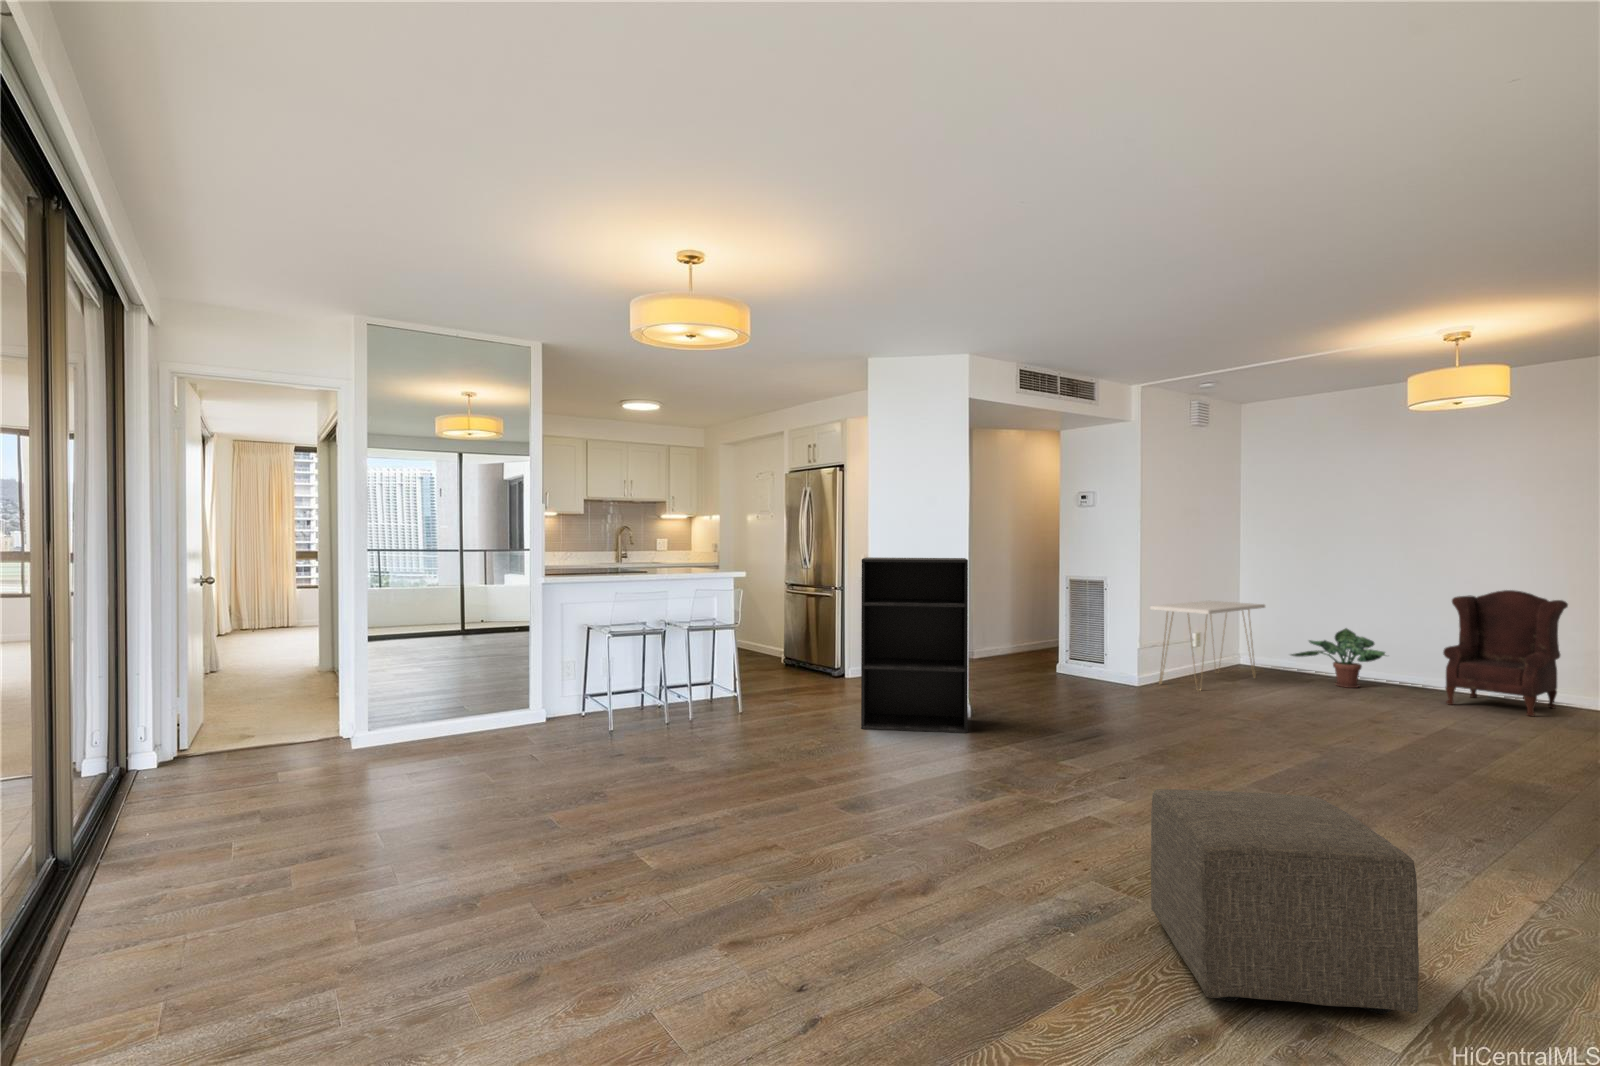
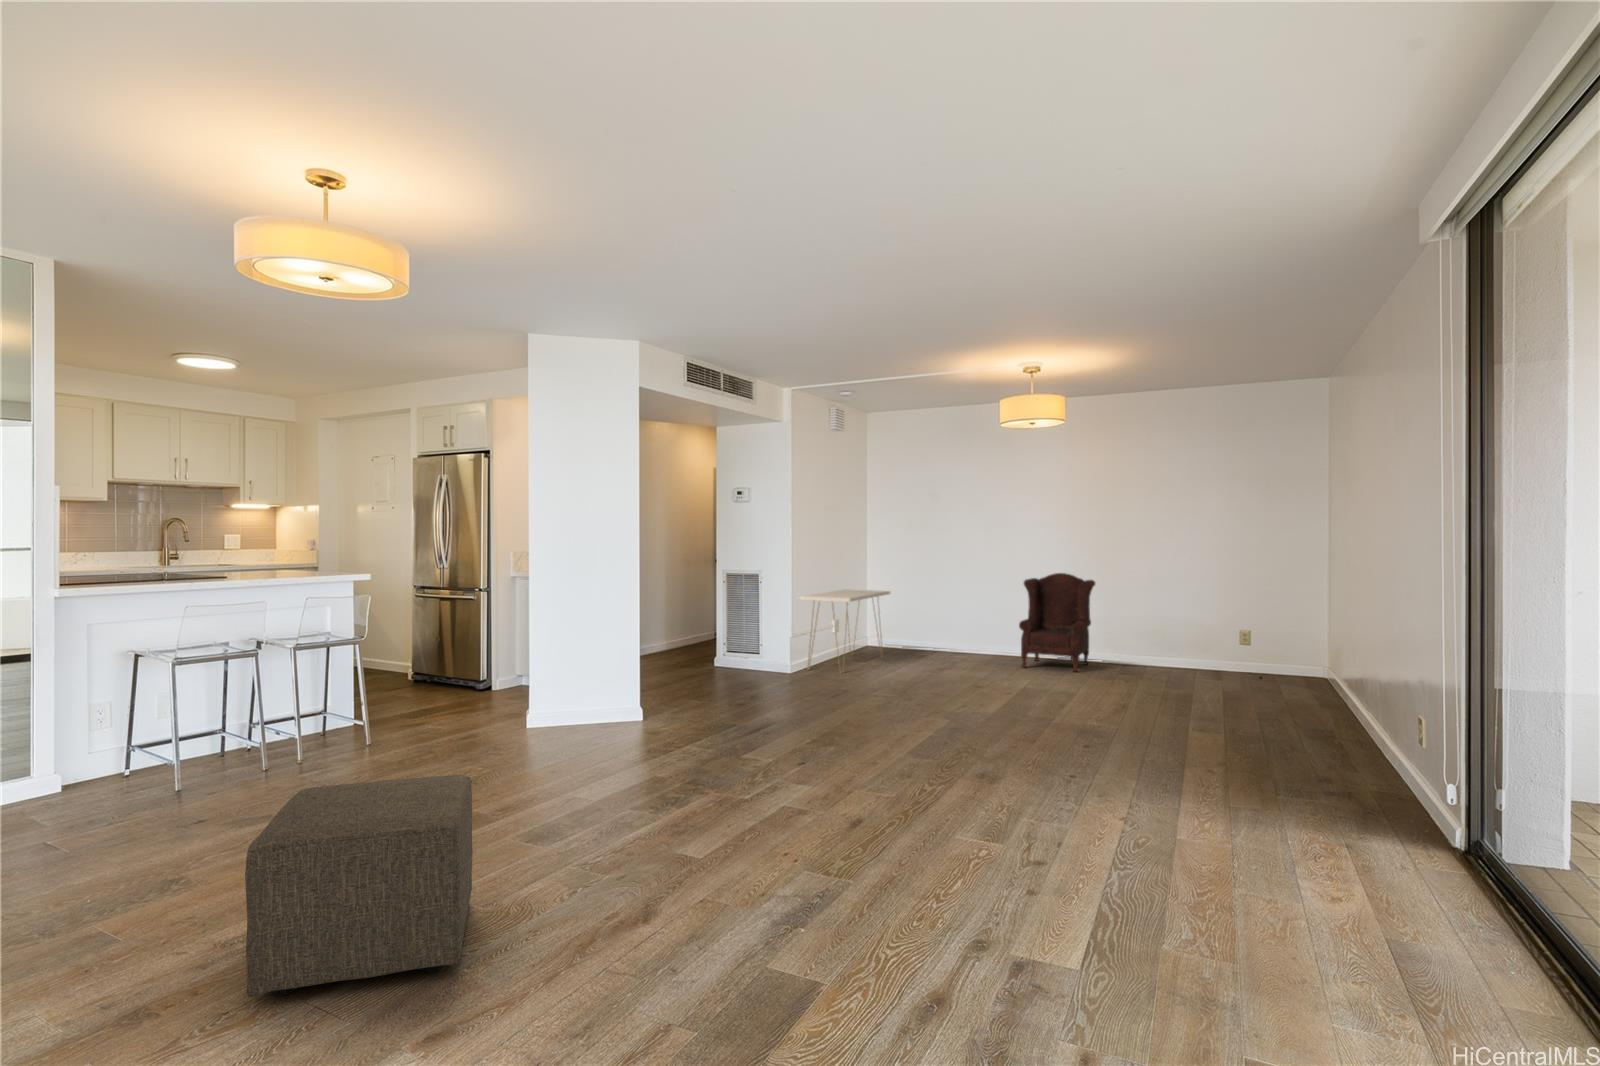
bookshelf: present [861,557,968,733] -> none [525,554,643,746]
potted plant: present [1291,628,1385,688] -> none [908,609,983,660]
ottoman: present [1151,789,1419,1014] -> present [245,775,472,997]

